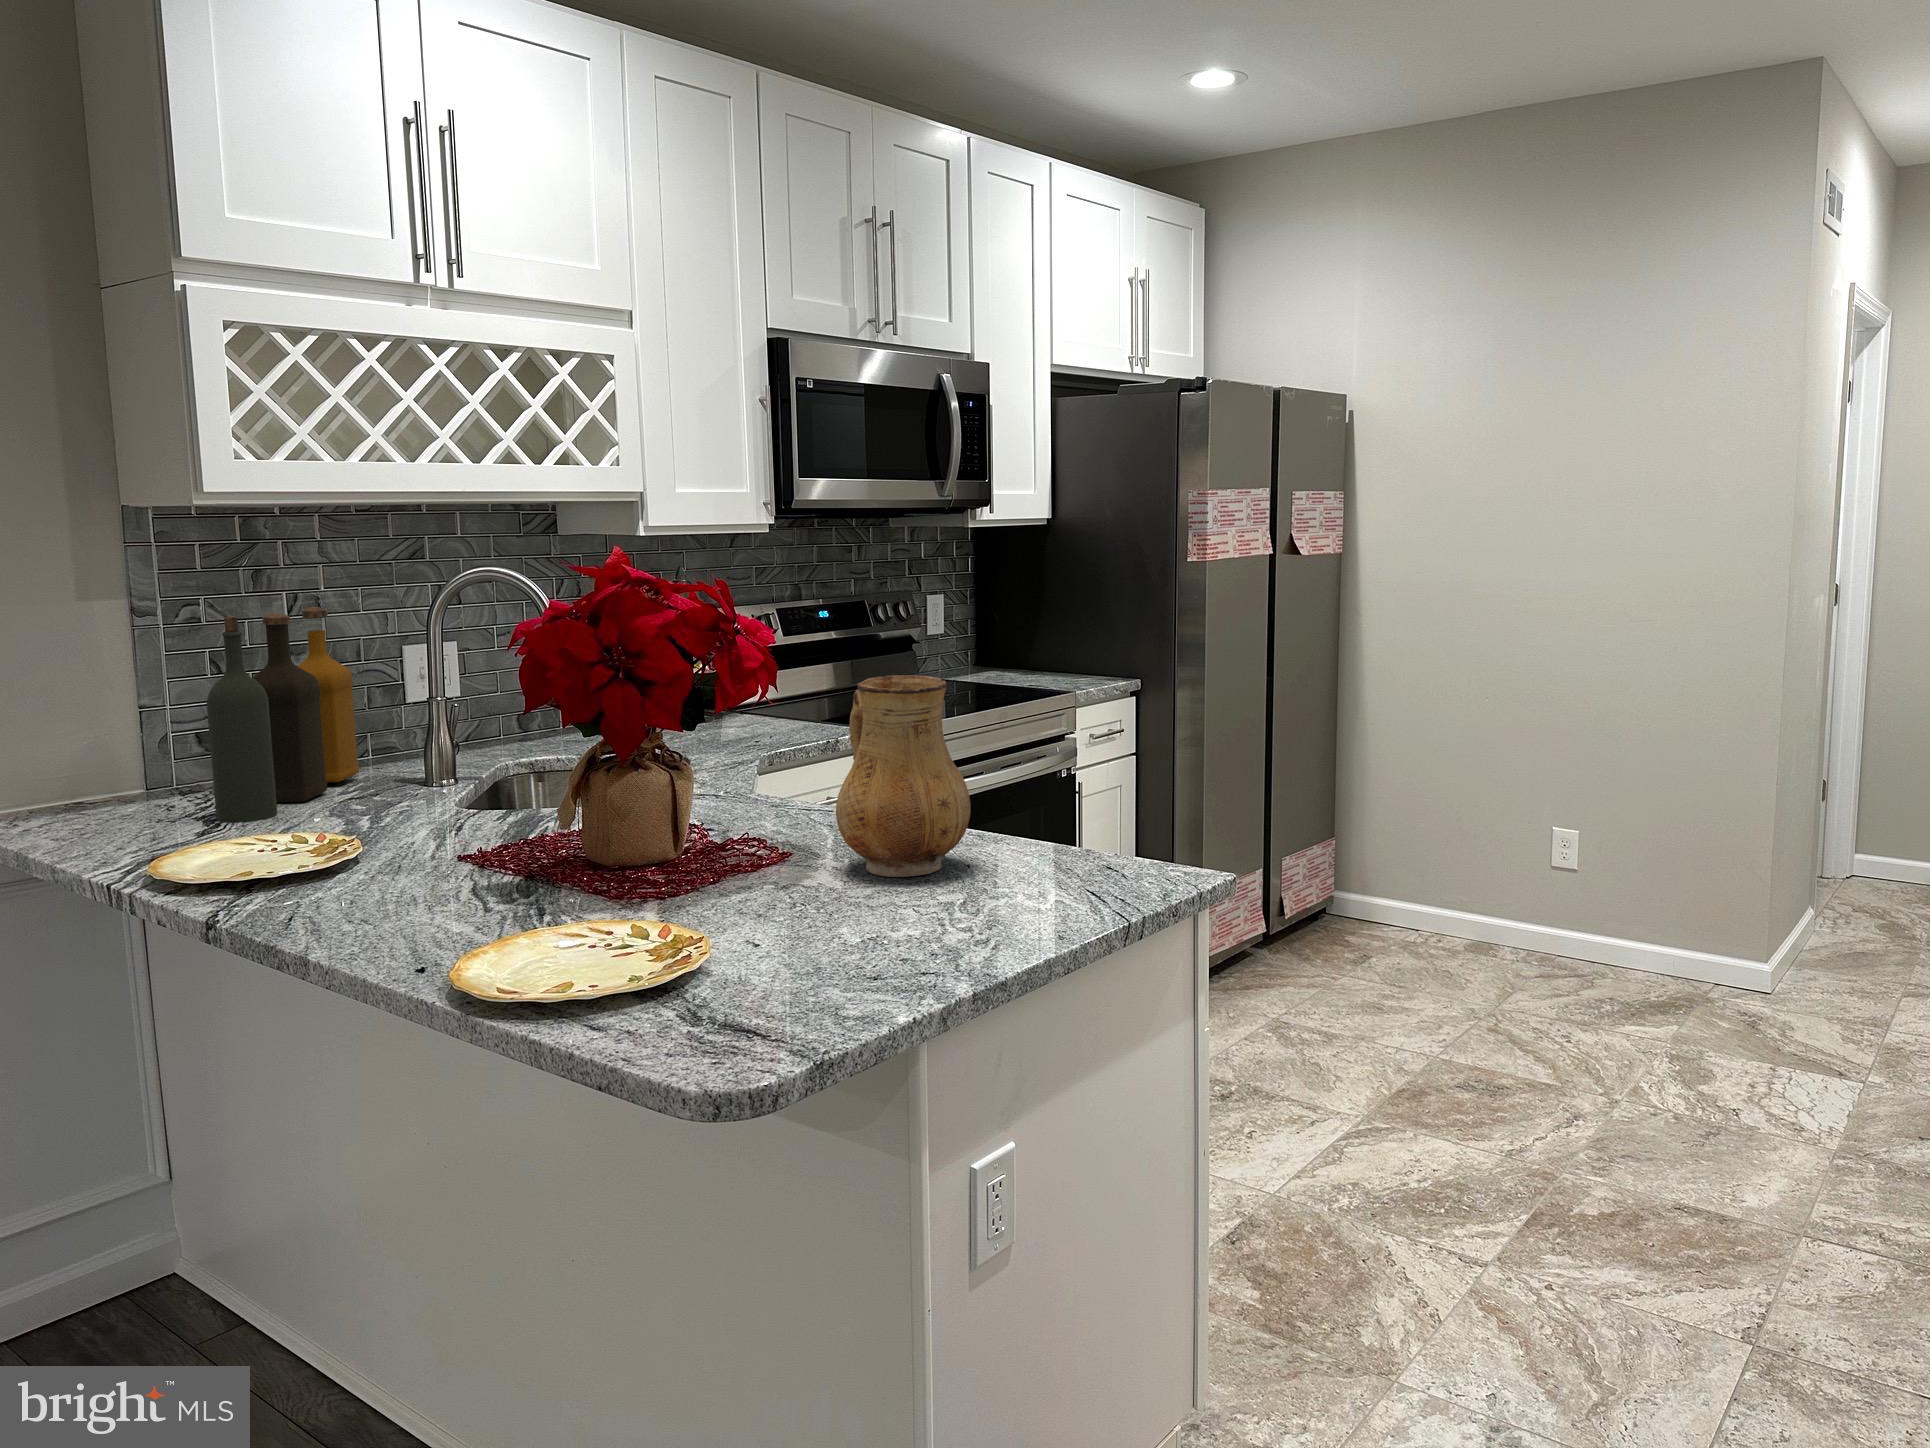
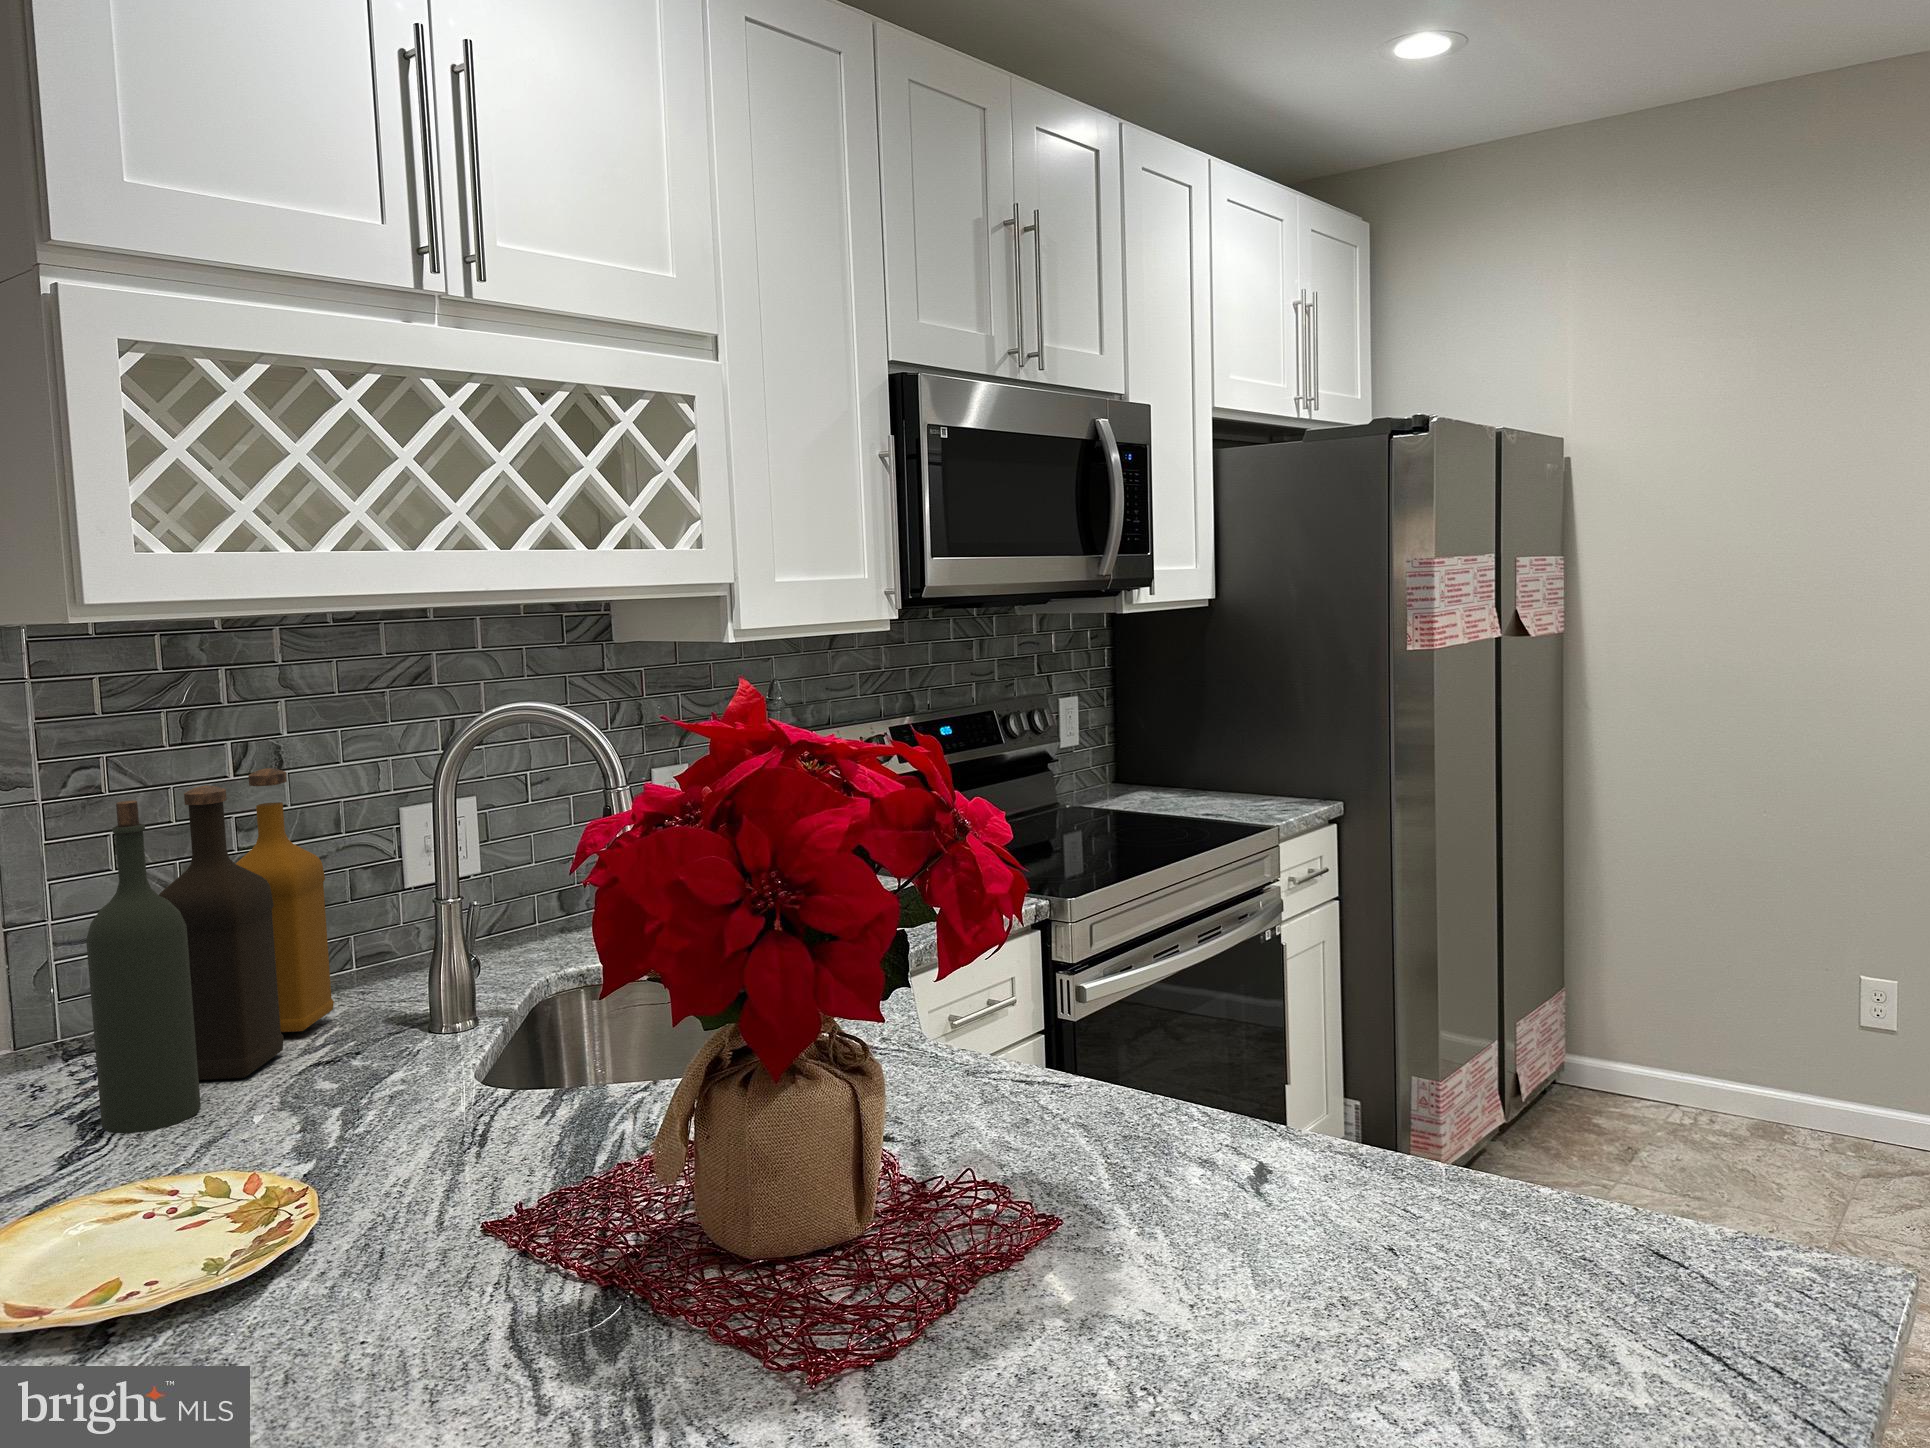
ceramic pitcher: present [836,675,971,877] -> none [1165,899,1409,1278]

